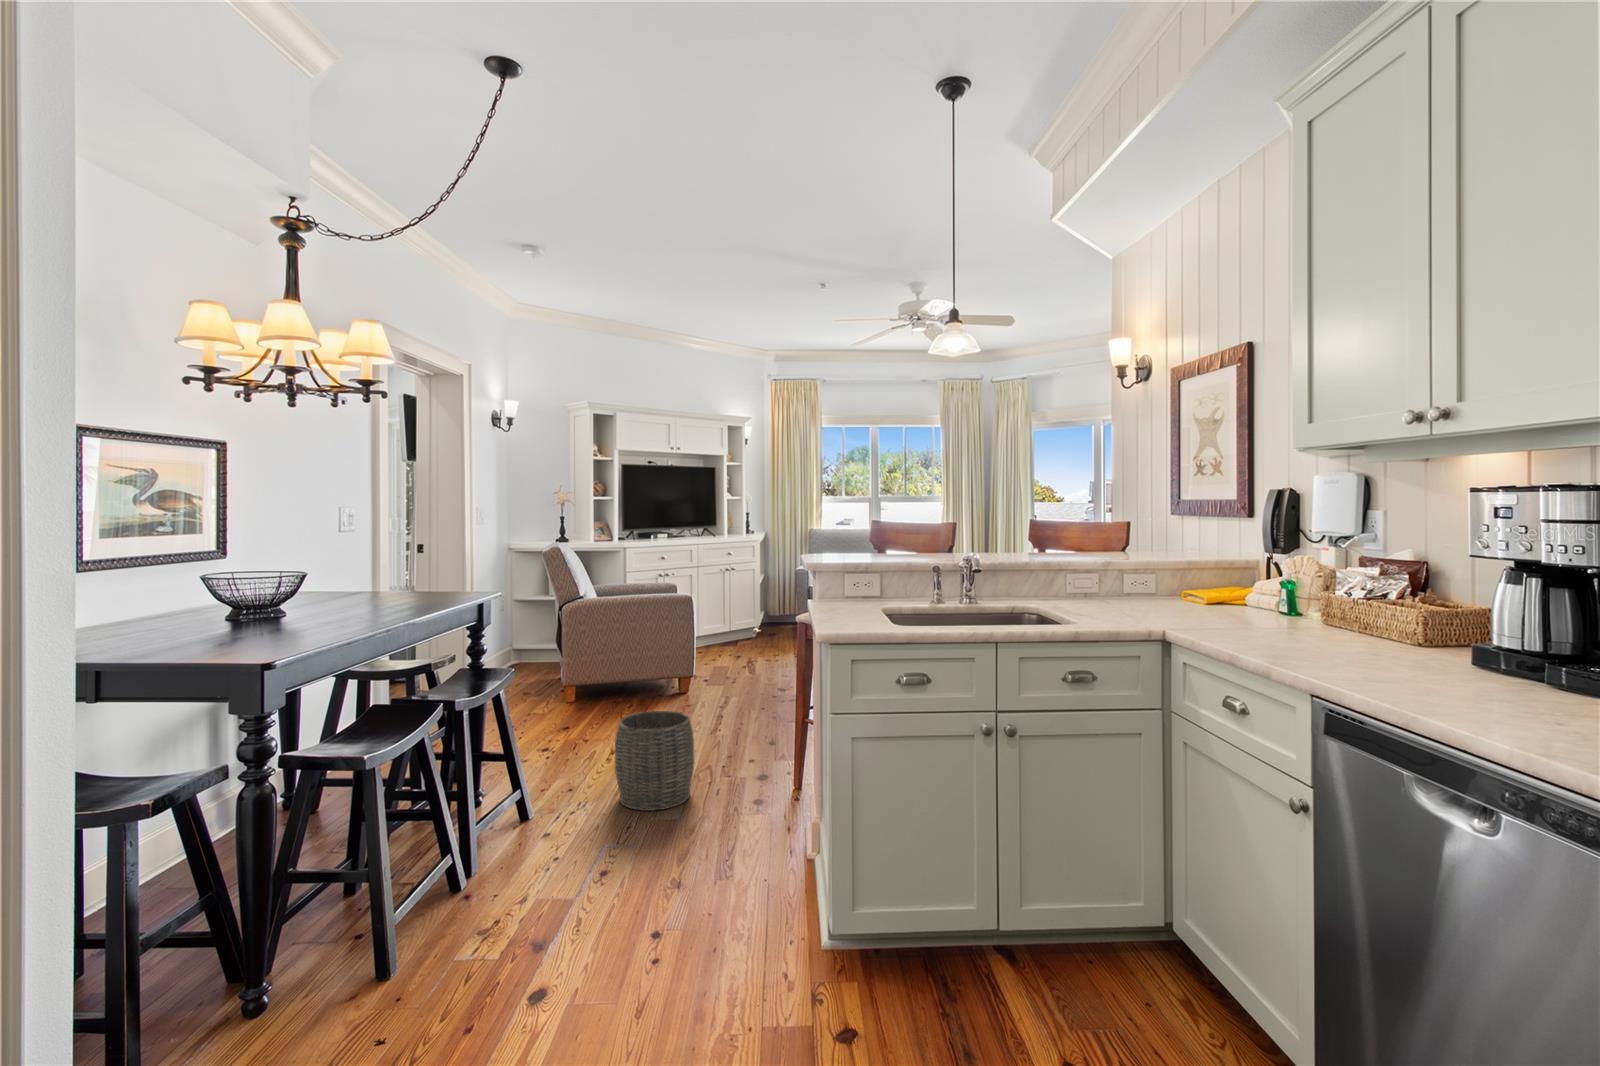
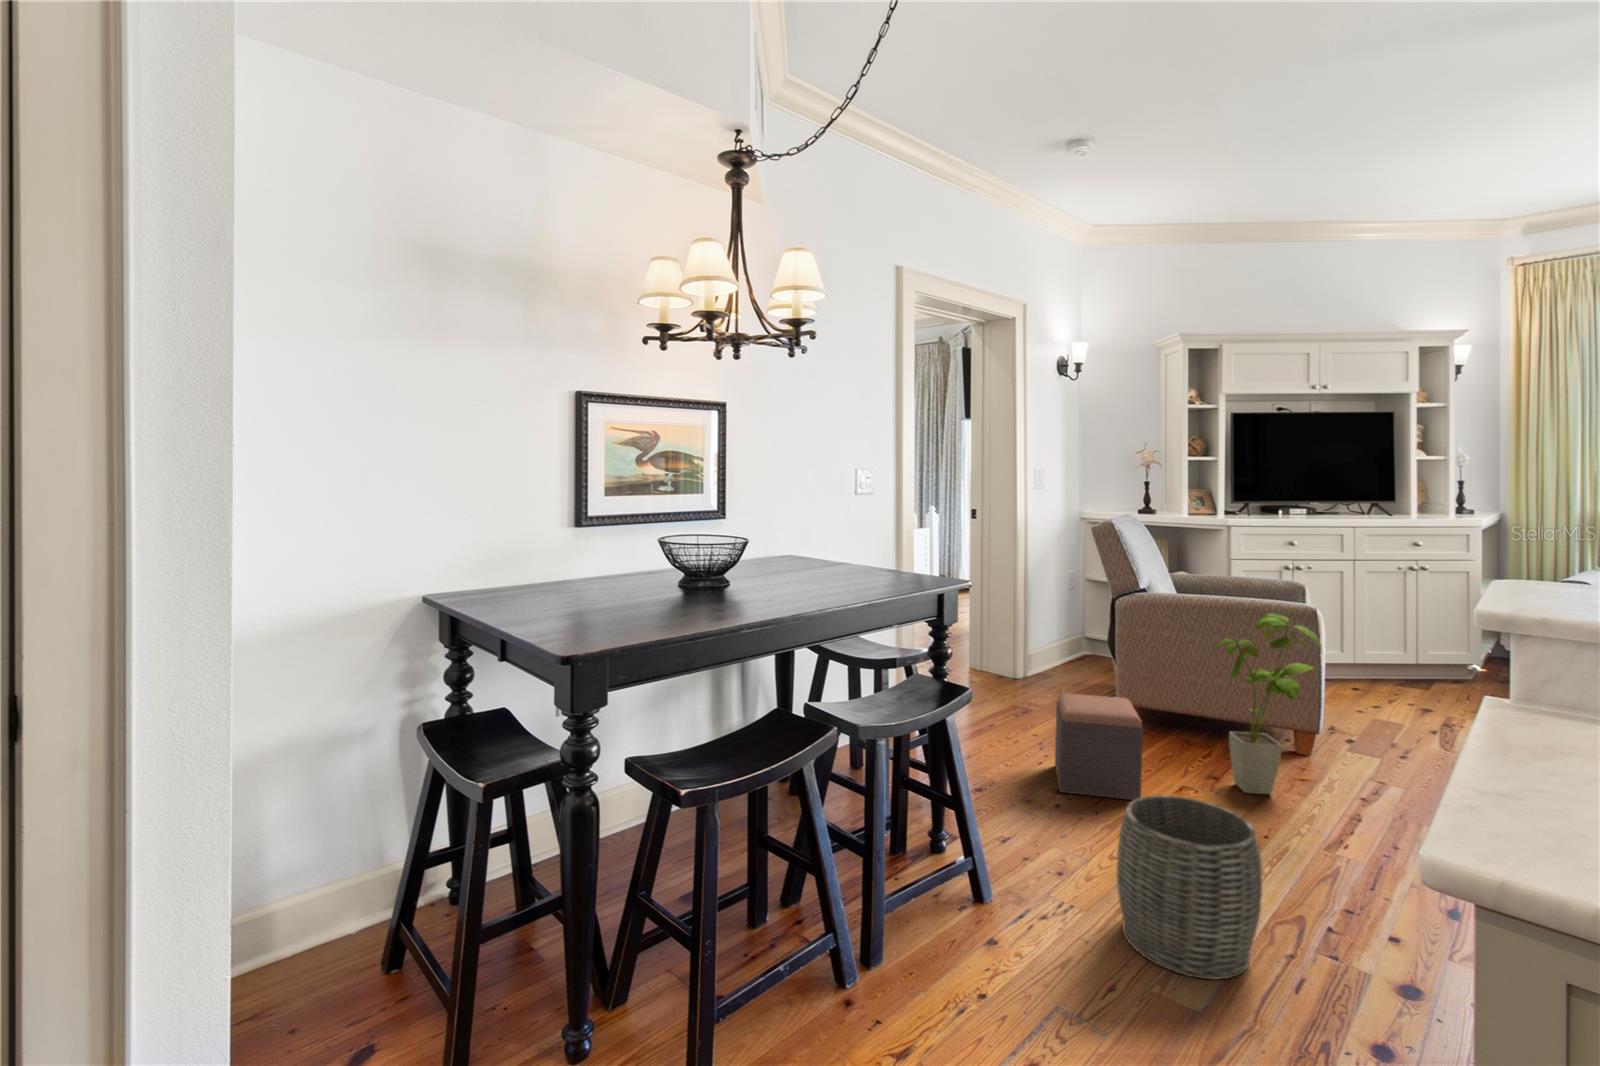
house plant: none [638,599,700,720] -> present [1215,613,1321,794]
footstool: none [535,672,604,749] -> present [1055,694,1143,800]

